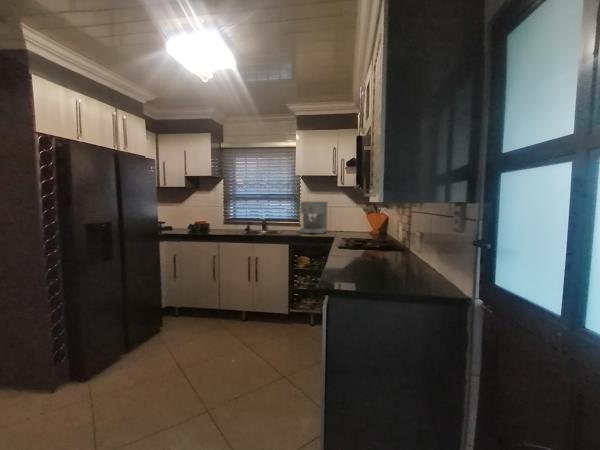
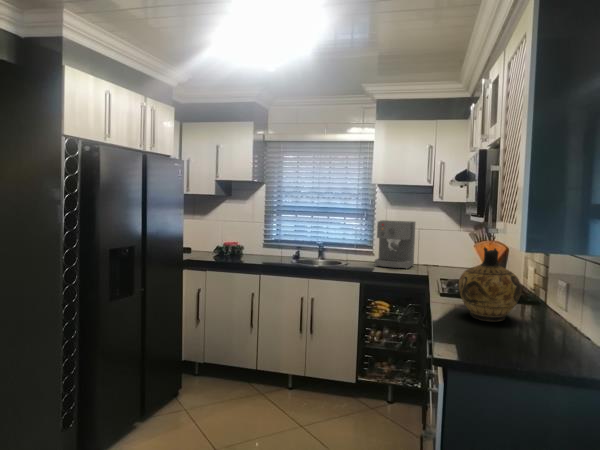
ceramic jug: none [349,210,391,262] -> present [459,248,521,321]

